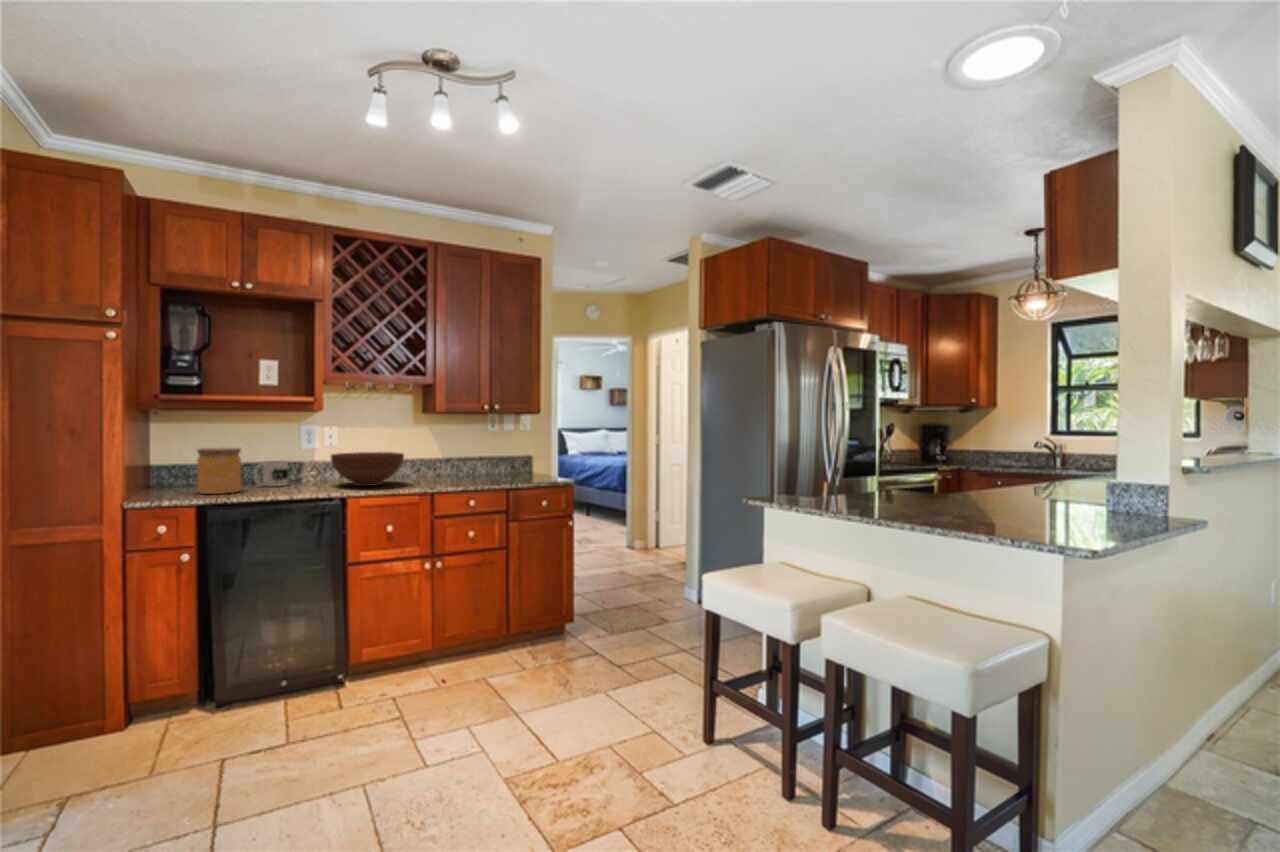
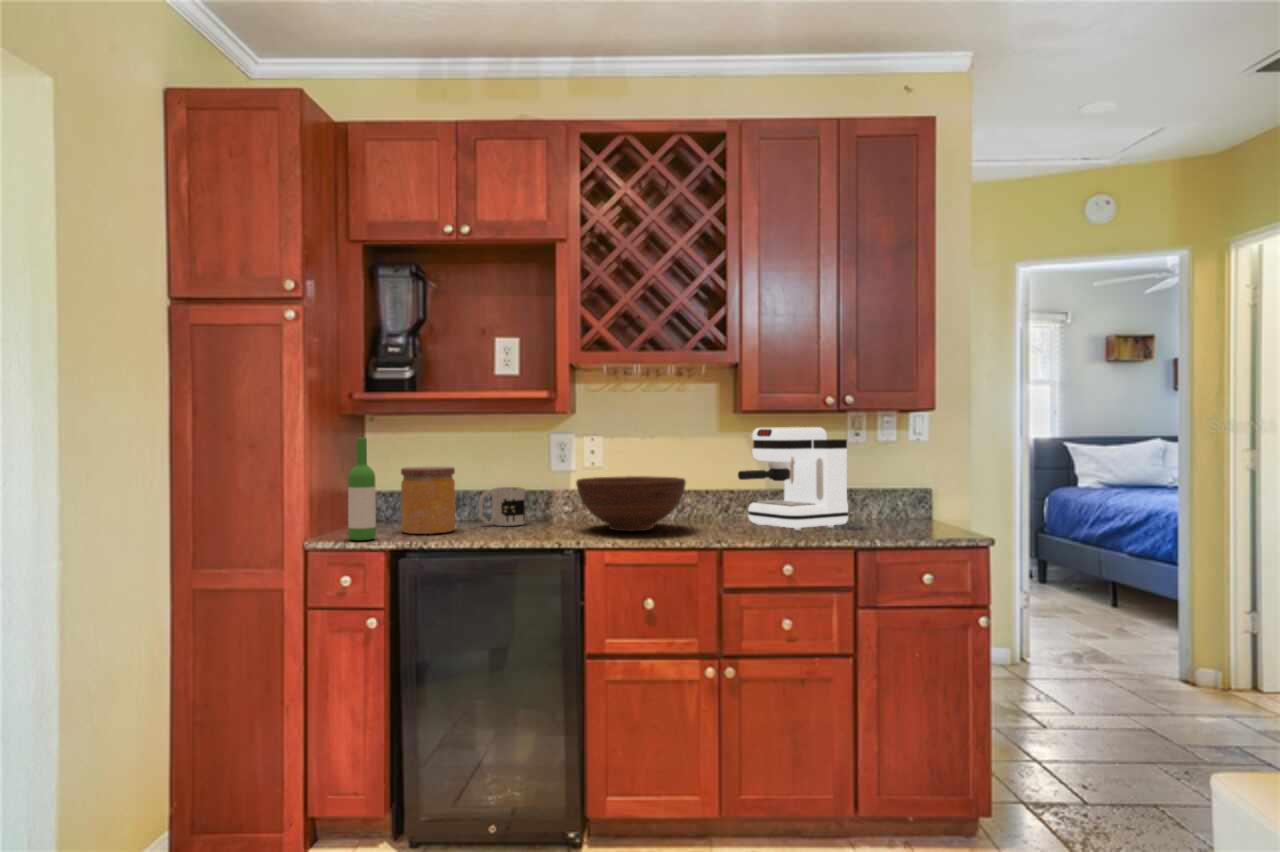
coffee maker: none [434,423,496,481] -> present [738,427,848,530]
wine bottle: none [162,428,184,500] -> present [348,438,376,540]

